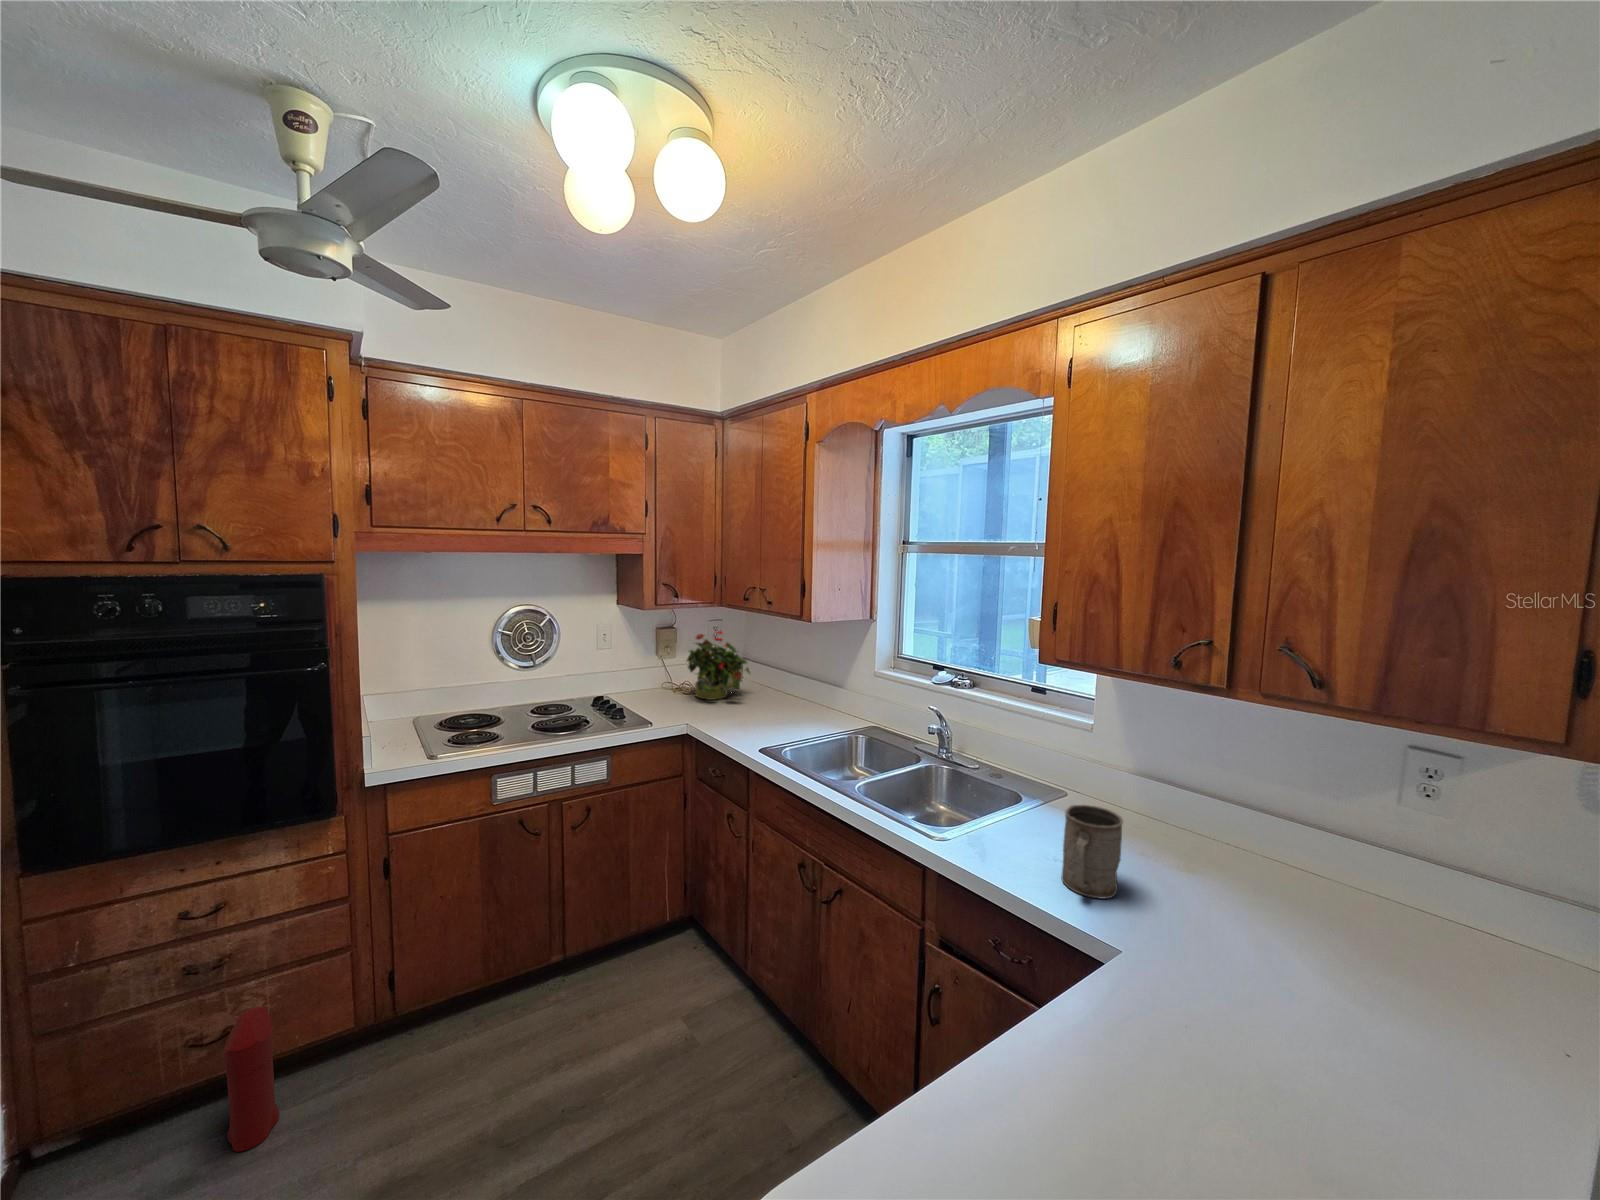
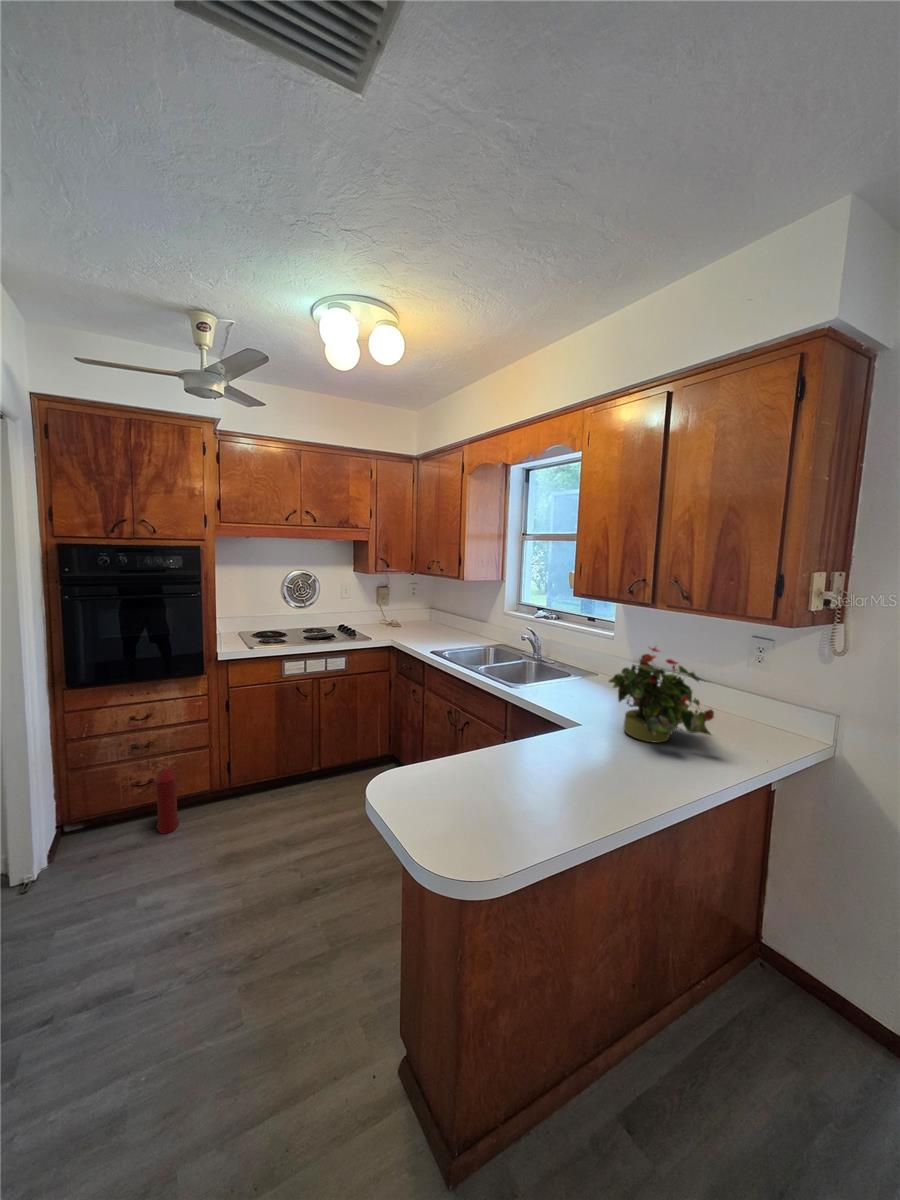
potted plant: present [687,631,750,700] -> present [609,648,714,743]
mug: present [1062,805,1123,899] -> none [567,665,597,708]

